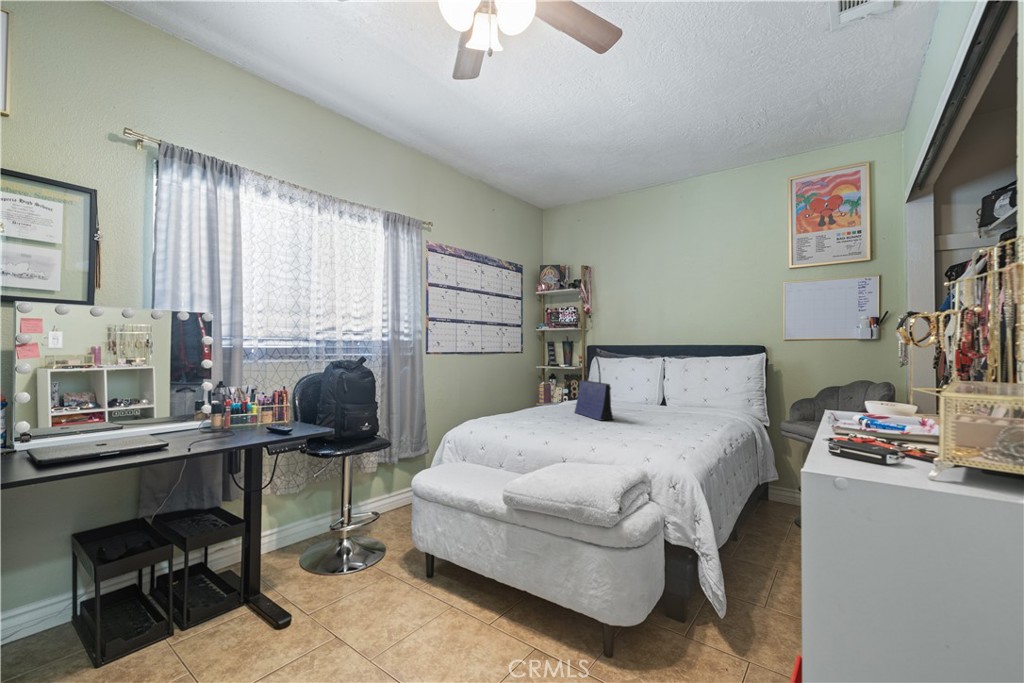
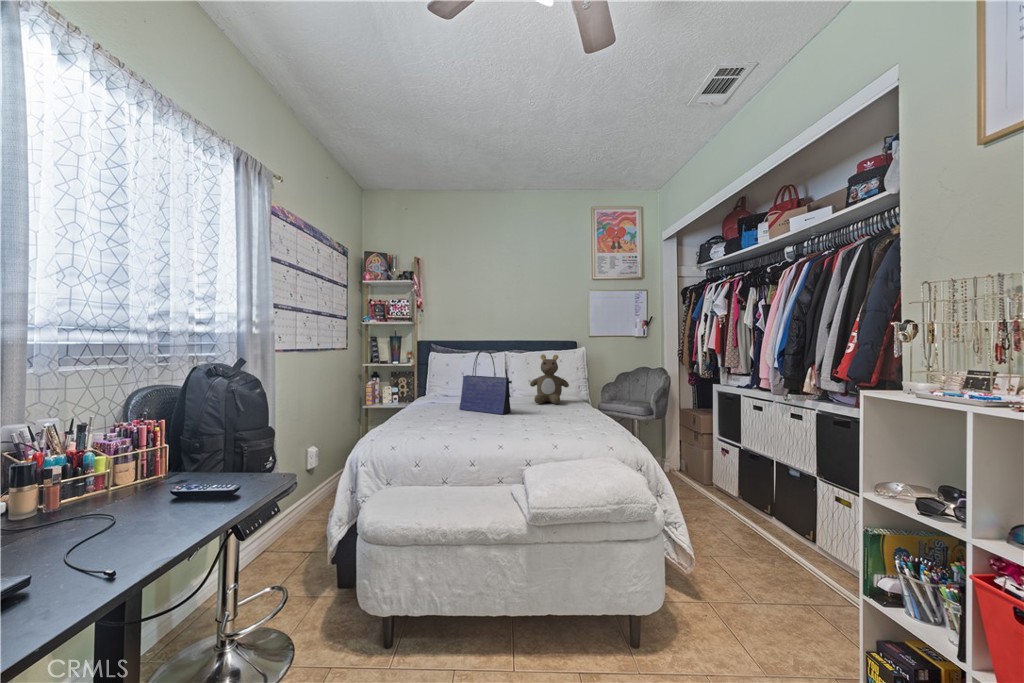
teddy bear: none [659,362,705,418] -> present [530,355,569,404]

